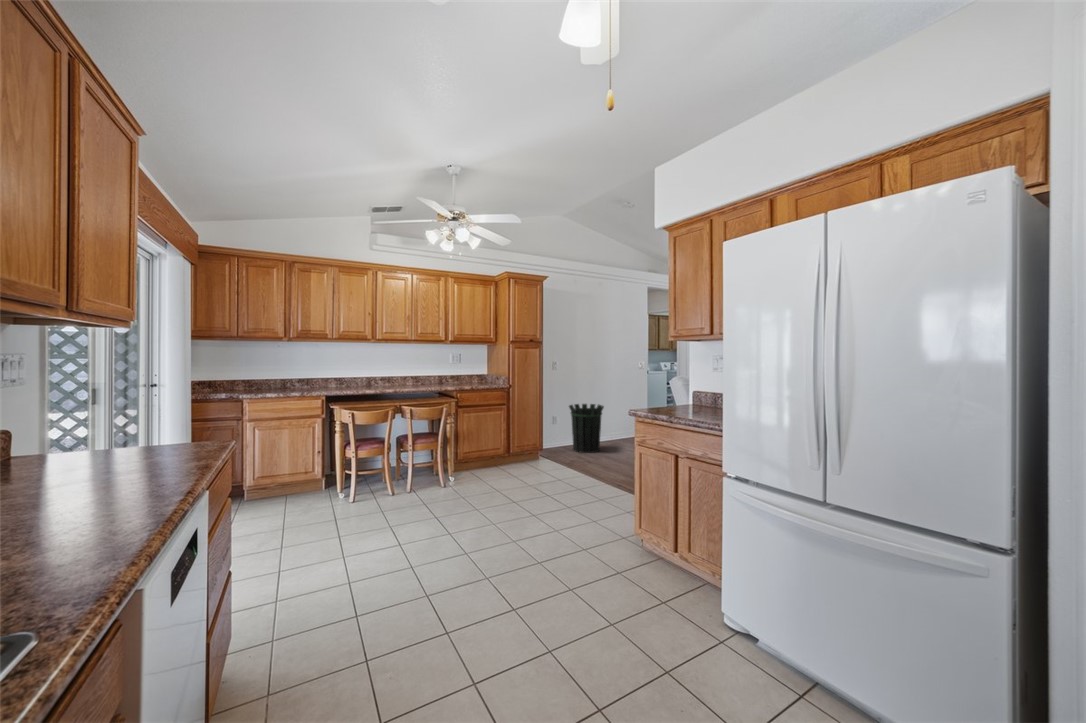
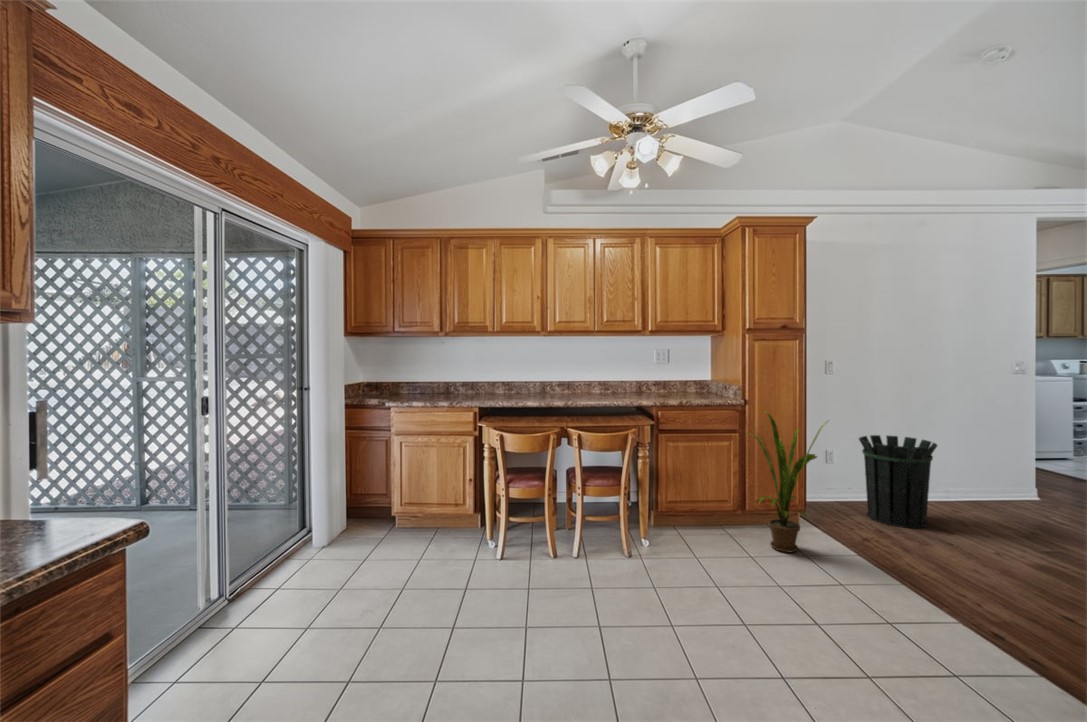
house plant: none [510,390,556,471] -> present [751,412,827,552]

